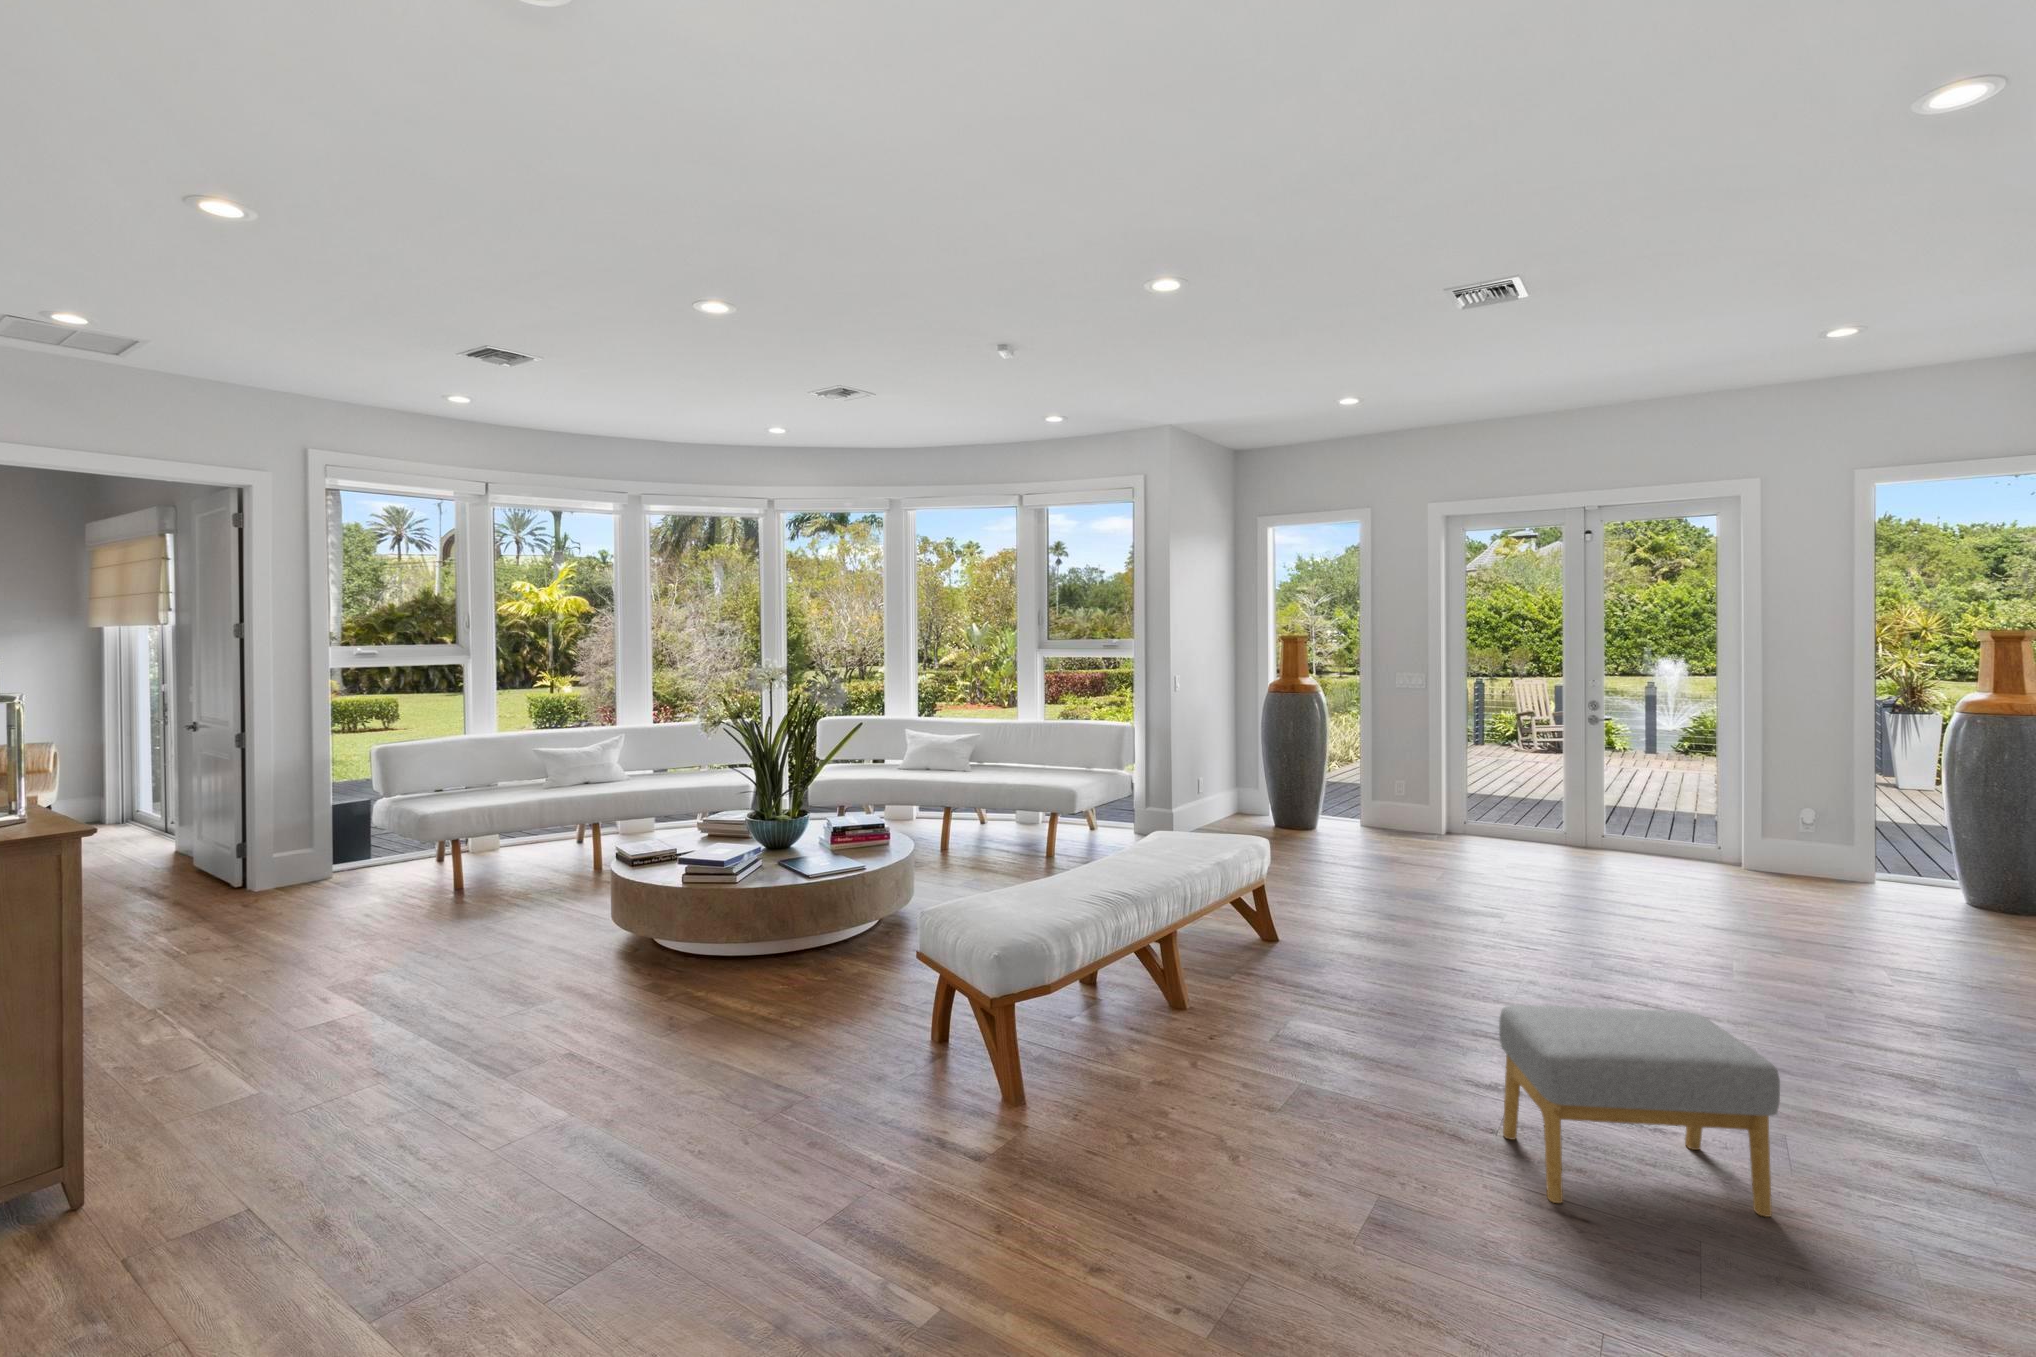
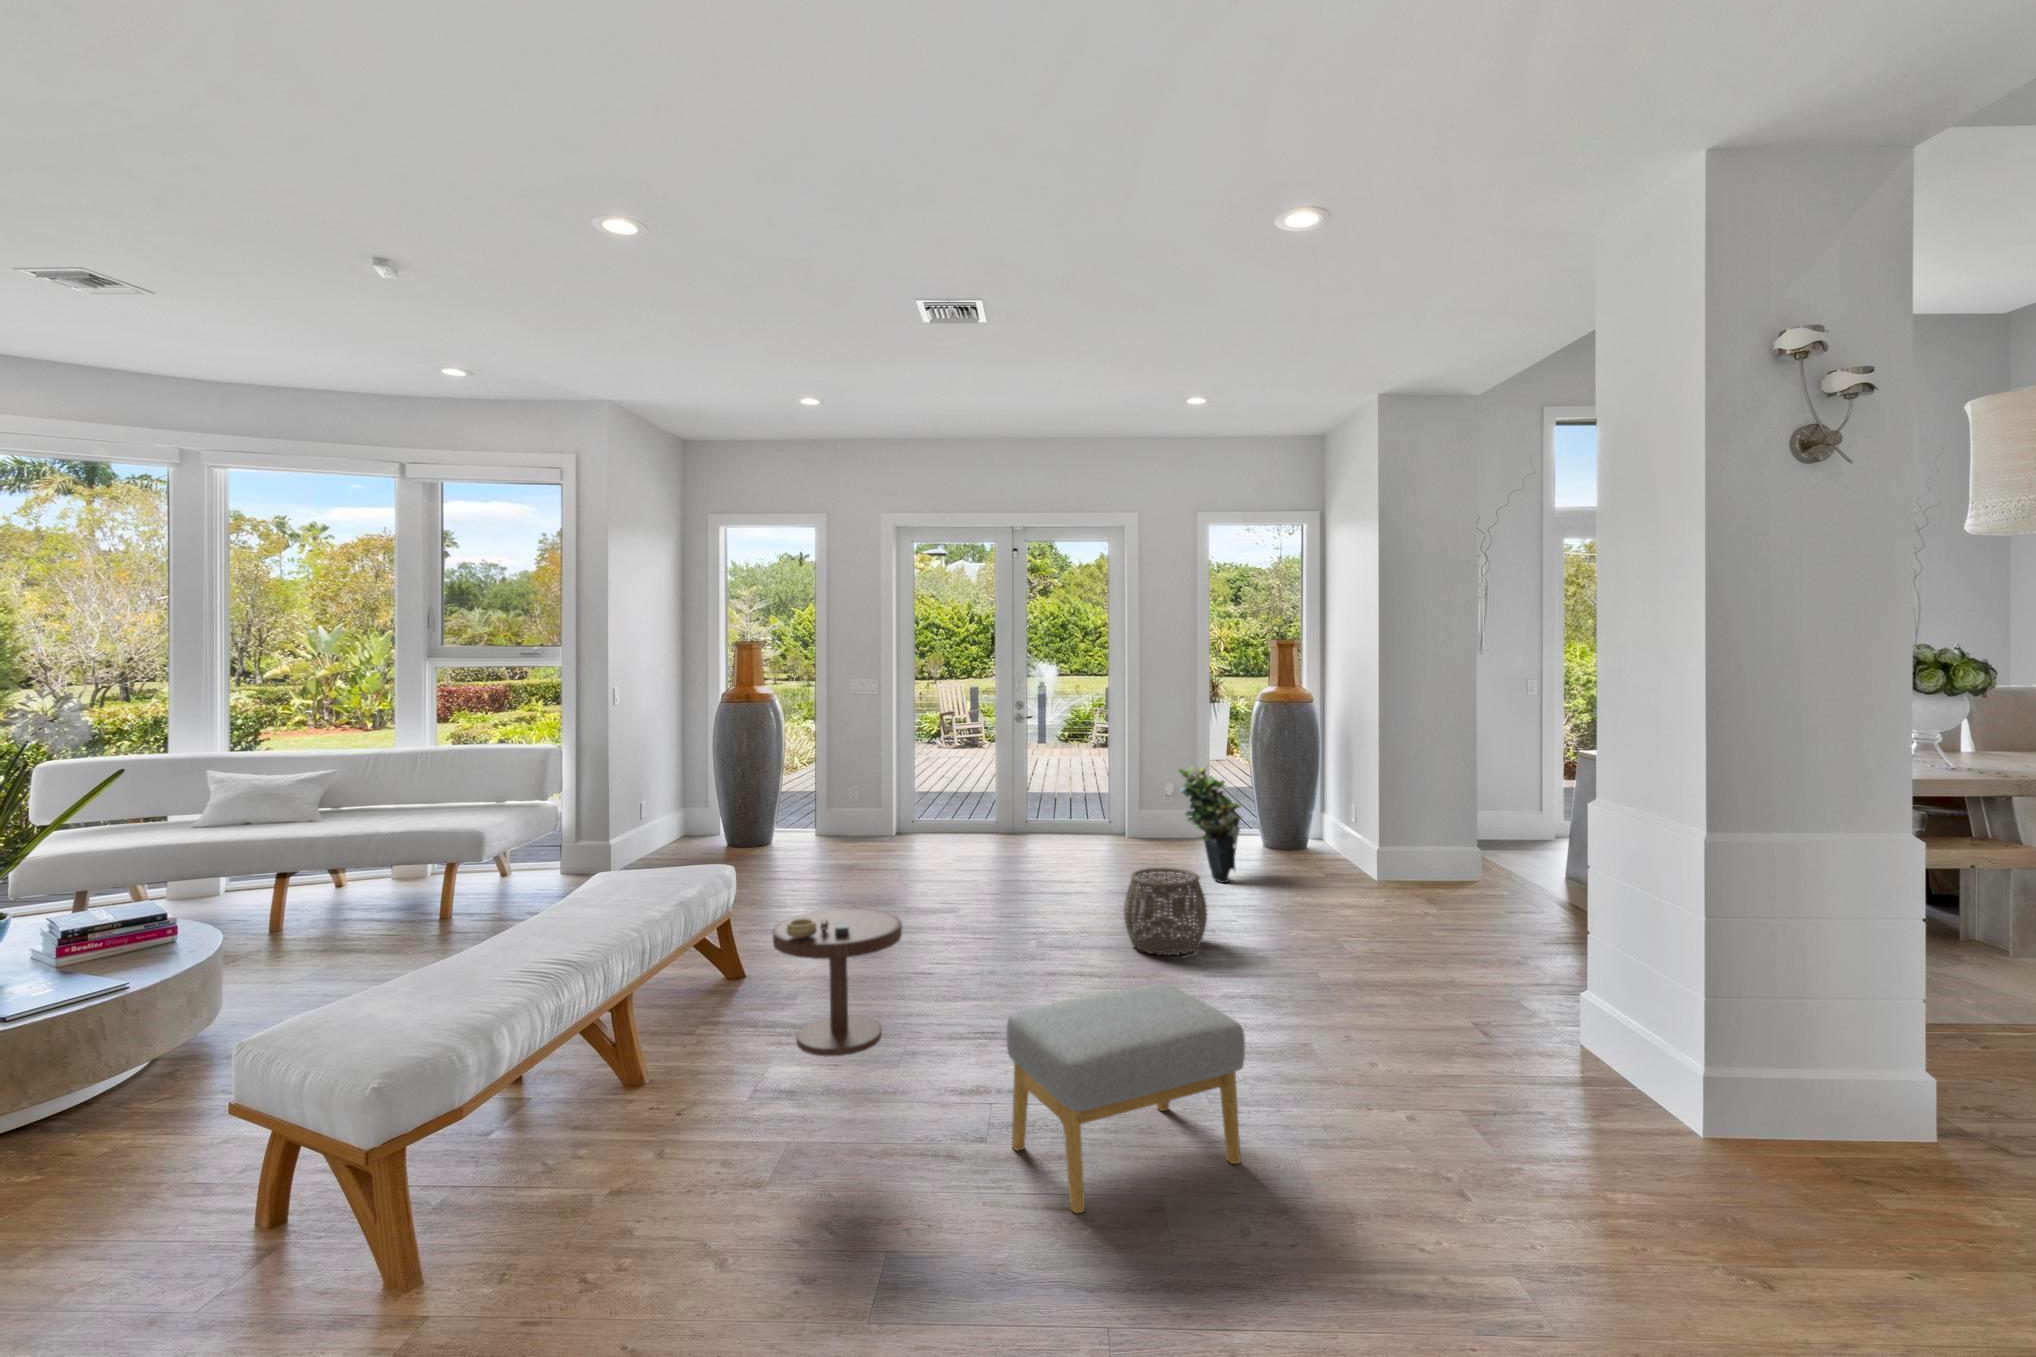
potted plant: none [1831,793,1937,946] -> present [1178,767,1242,883]
side table: none [1281,884,1398,1093] -> present [773,909,902,1056]
woven basket: none [1712,905,1836,1012] -> present [1124,868,1207,956]

